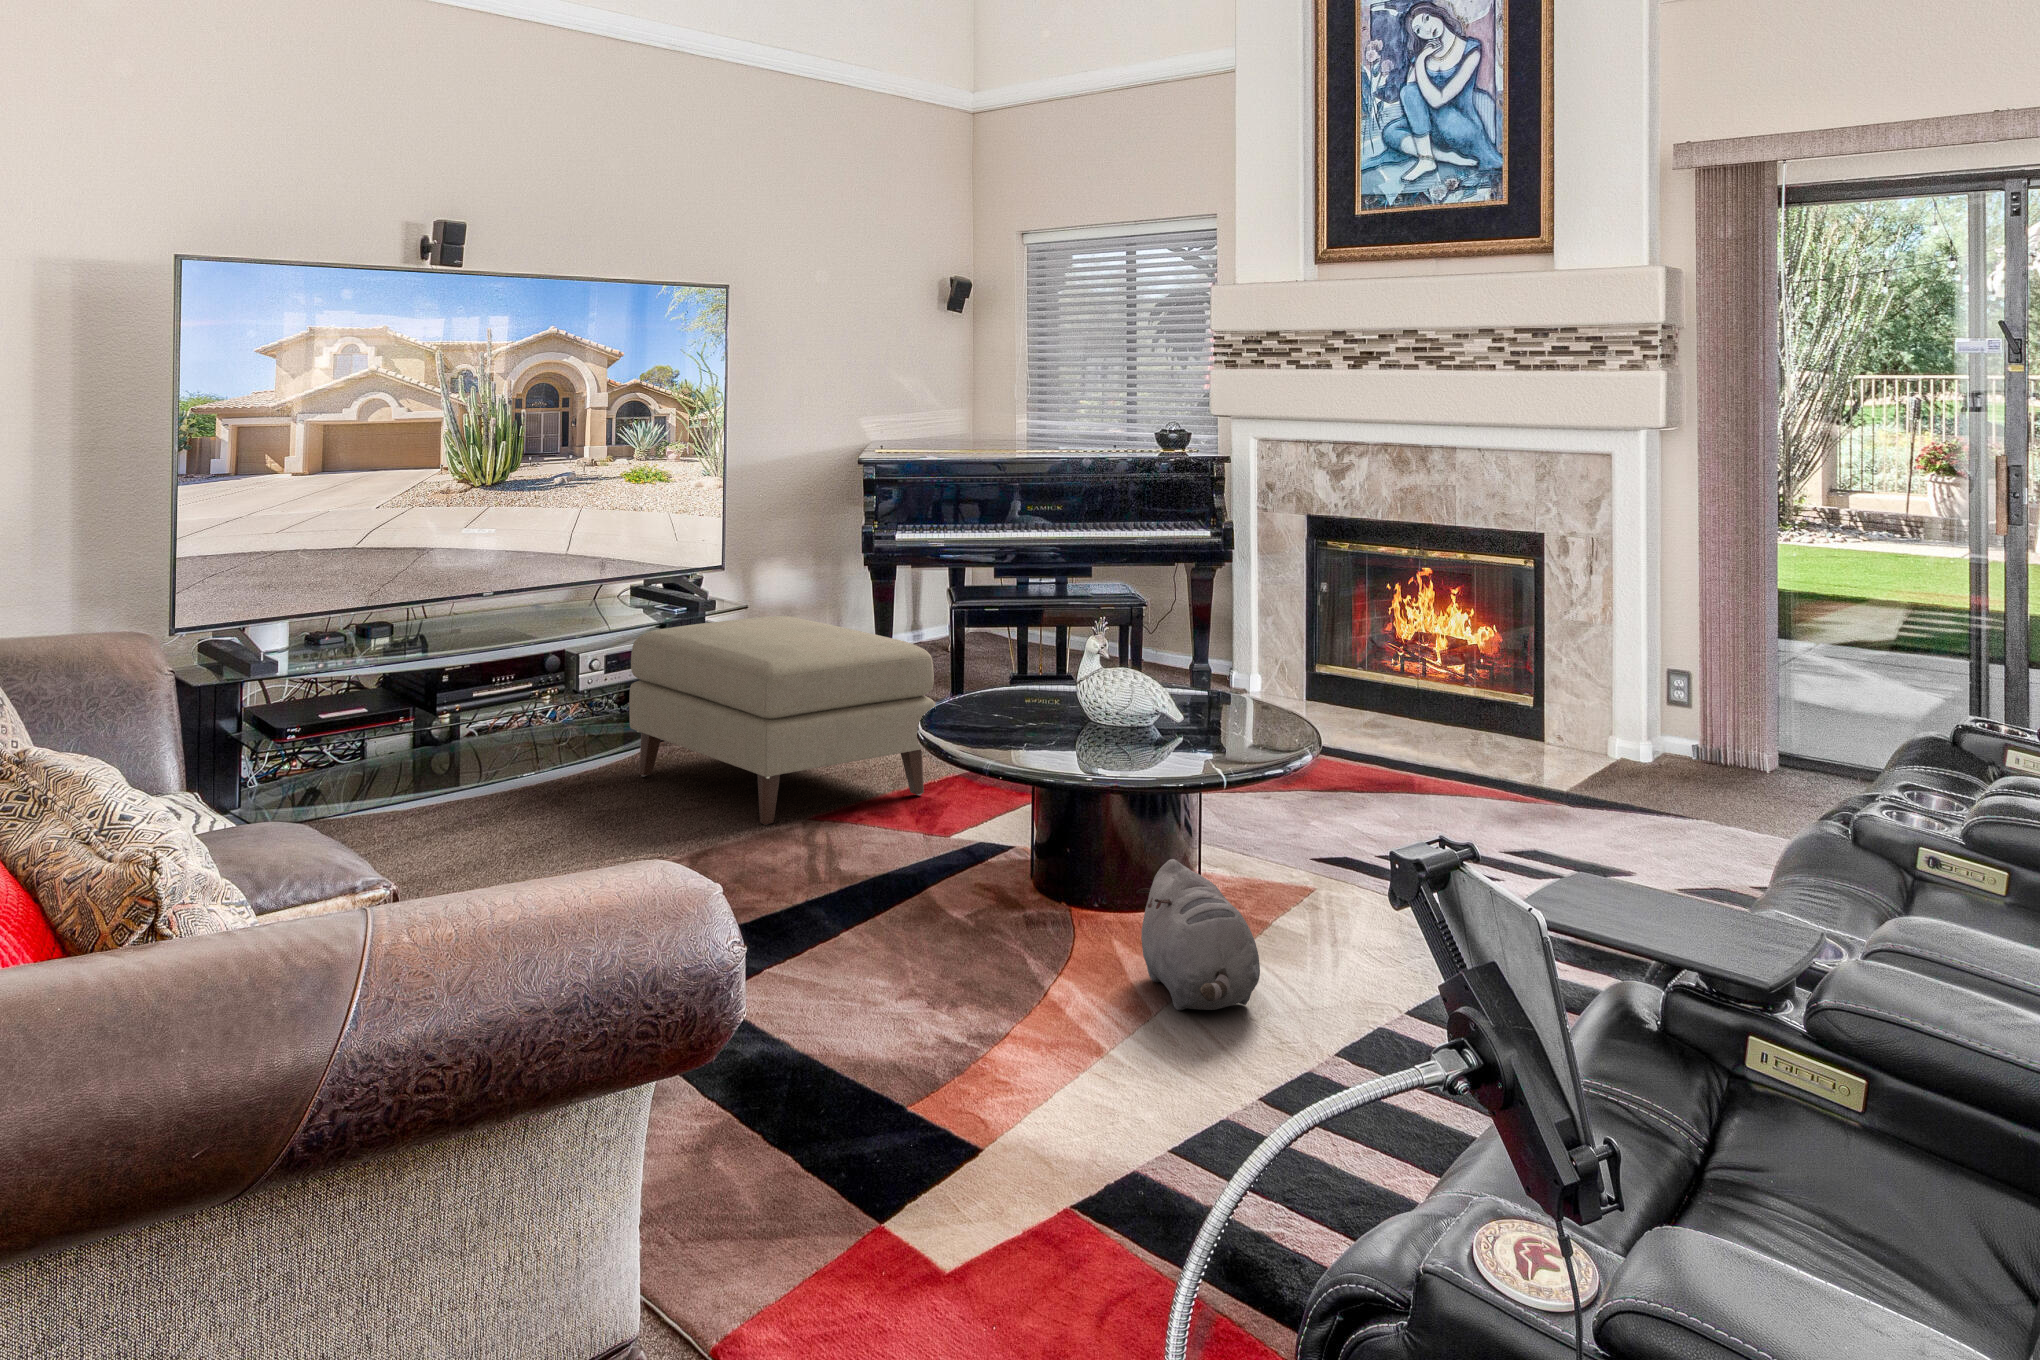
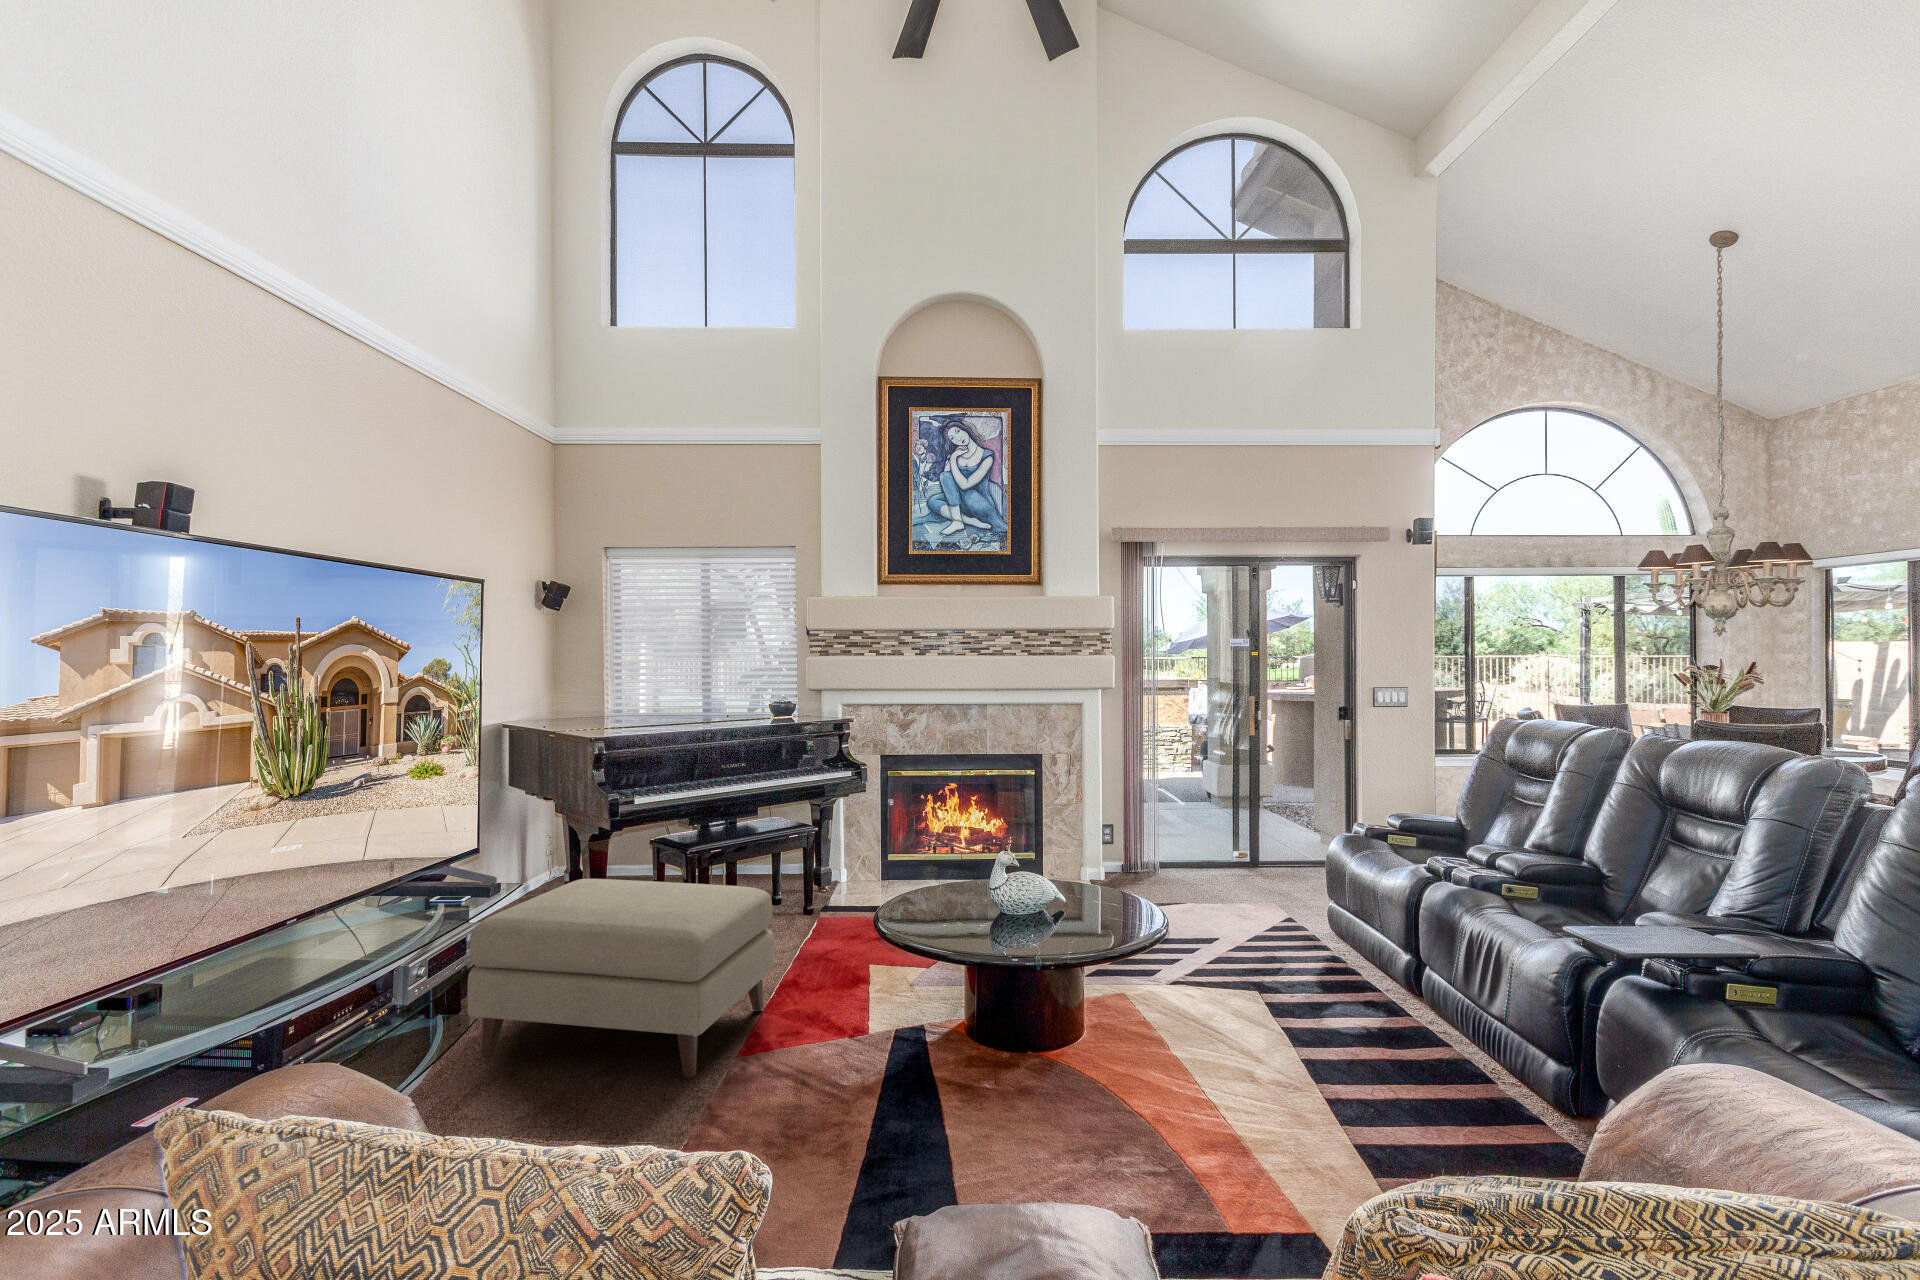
plush toy: present [1137,859,1260,1010] -> none [1183,1031,1344,1148]

